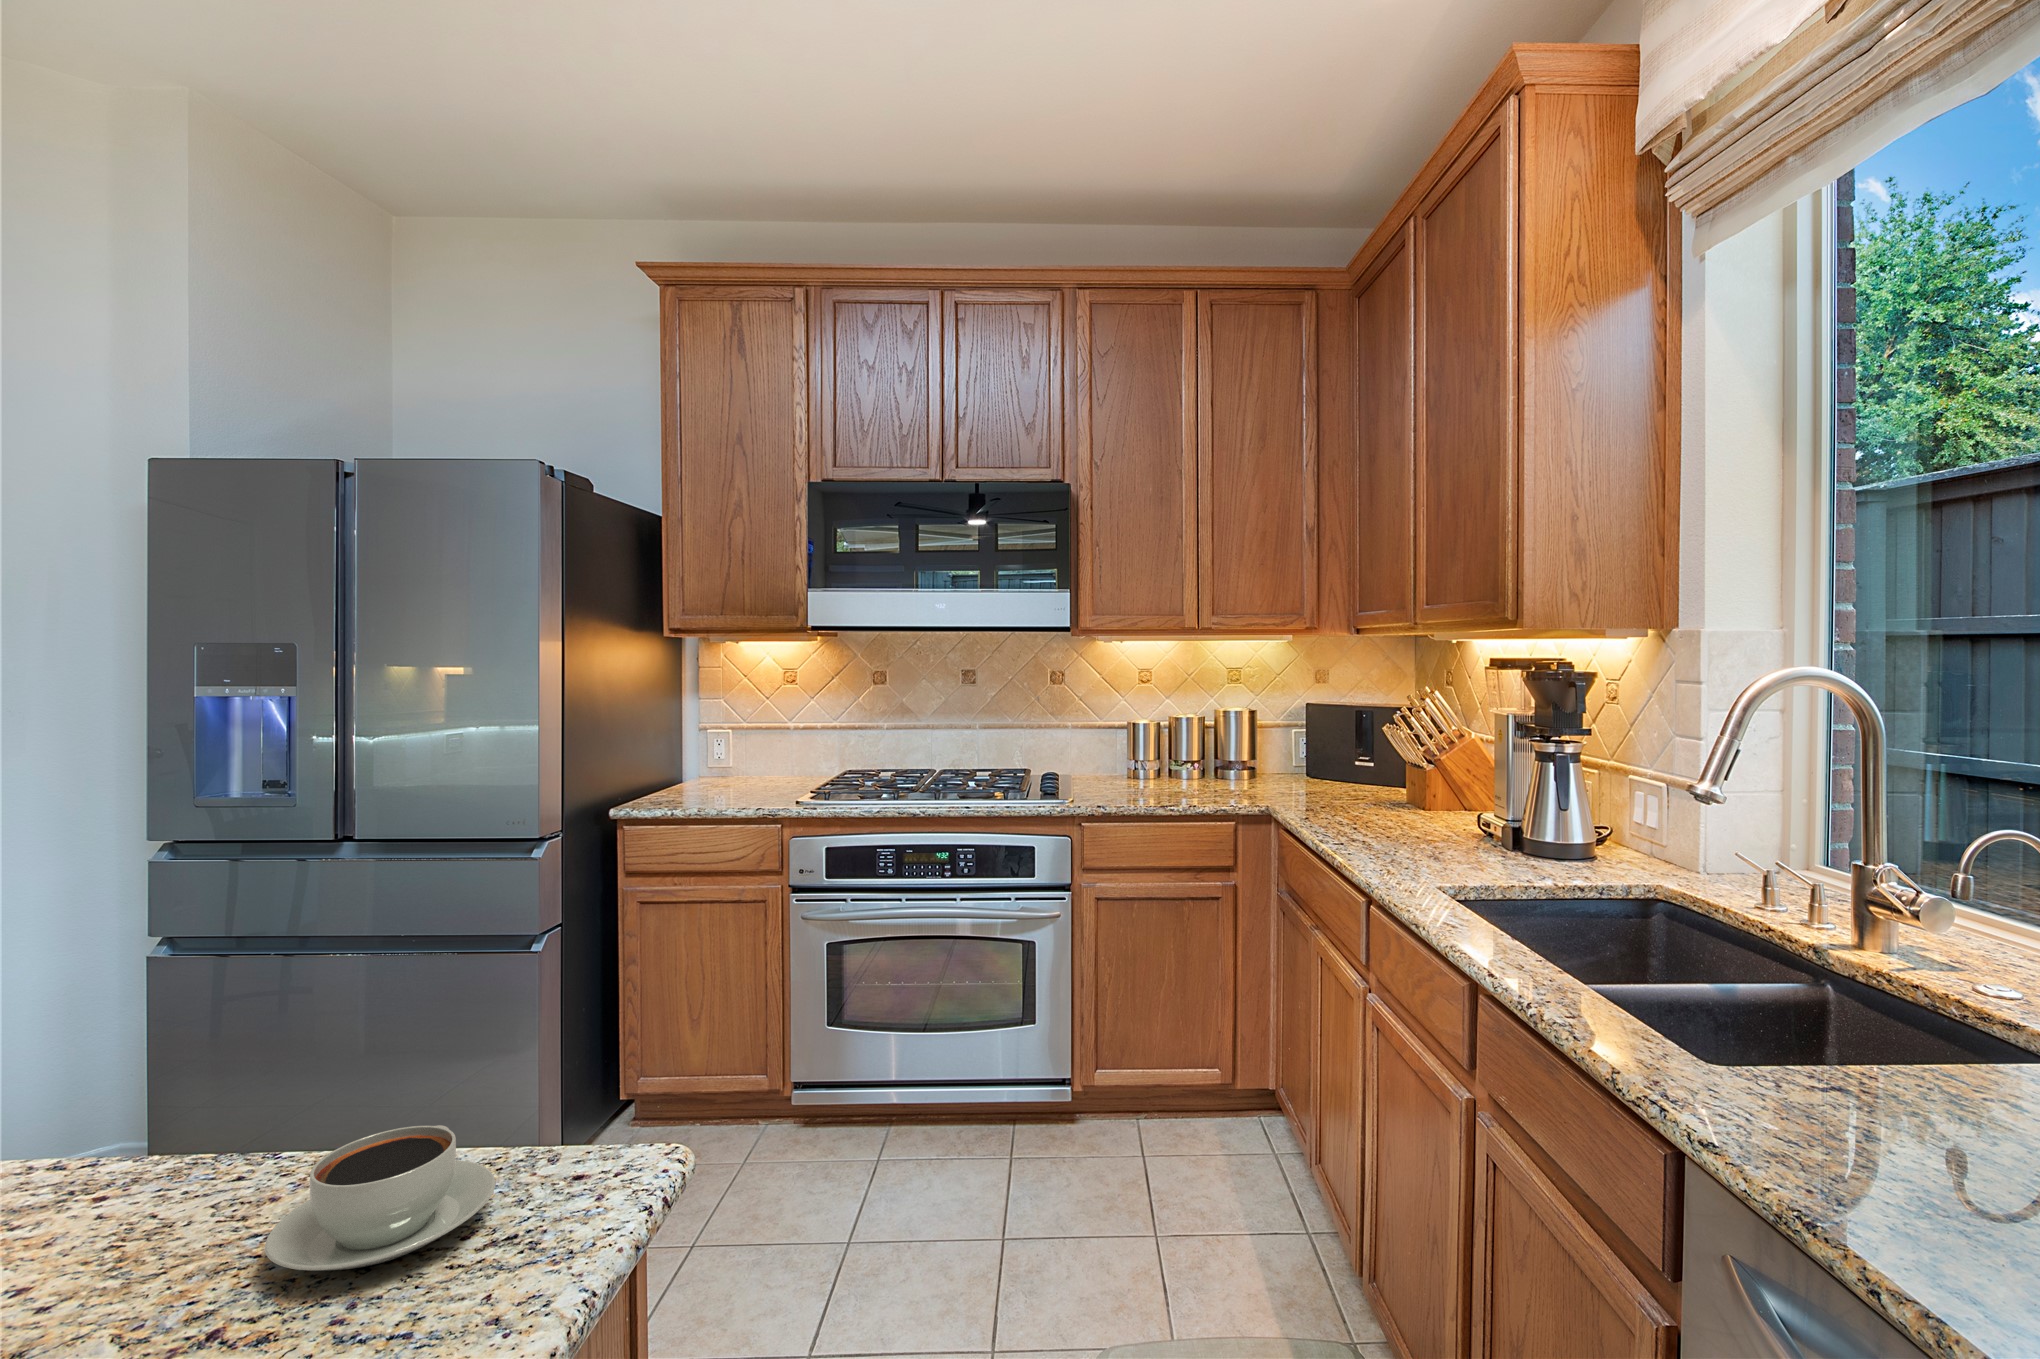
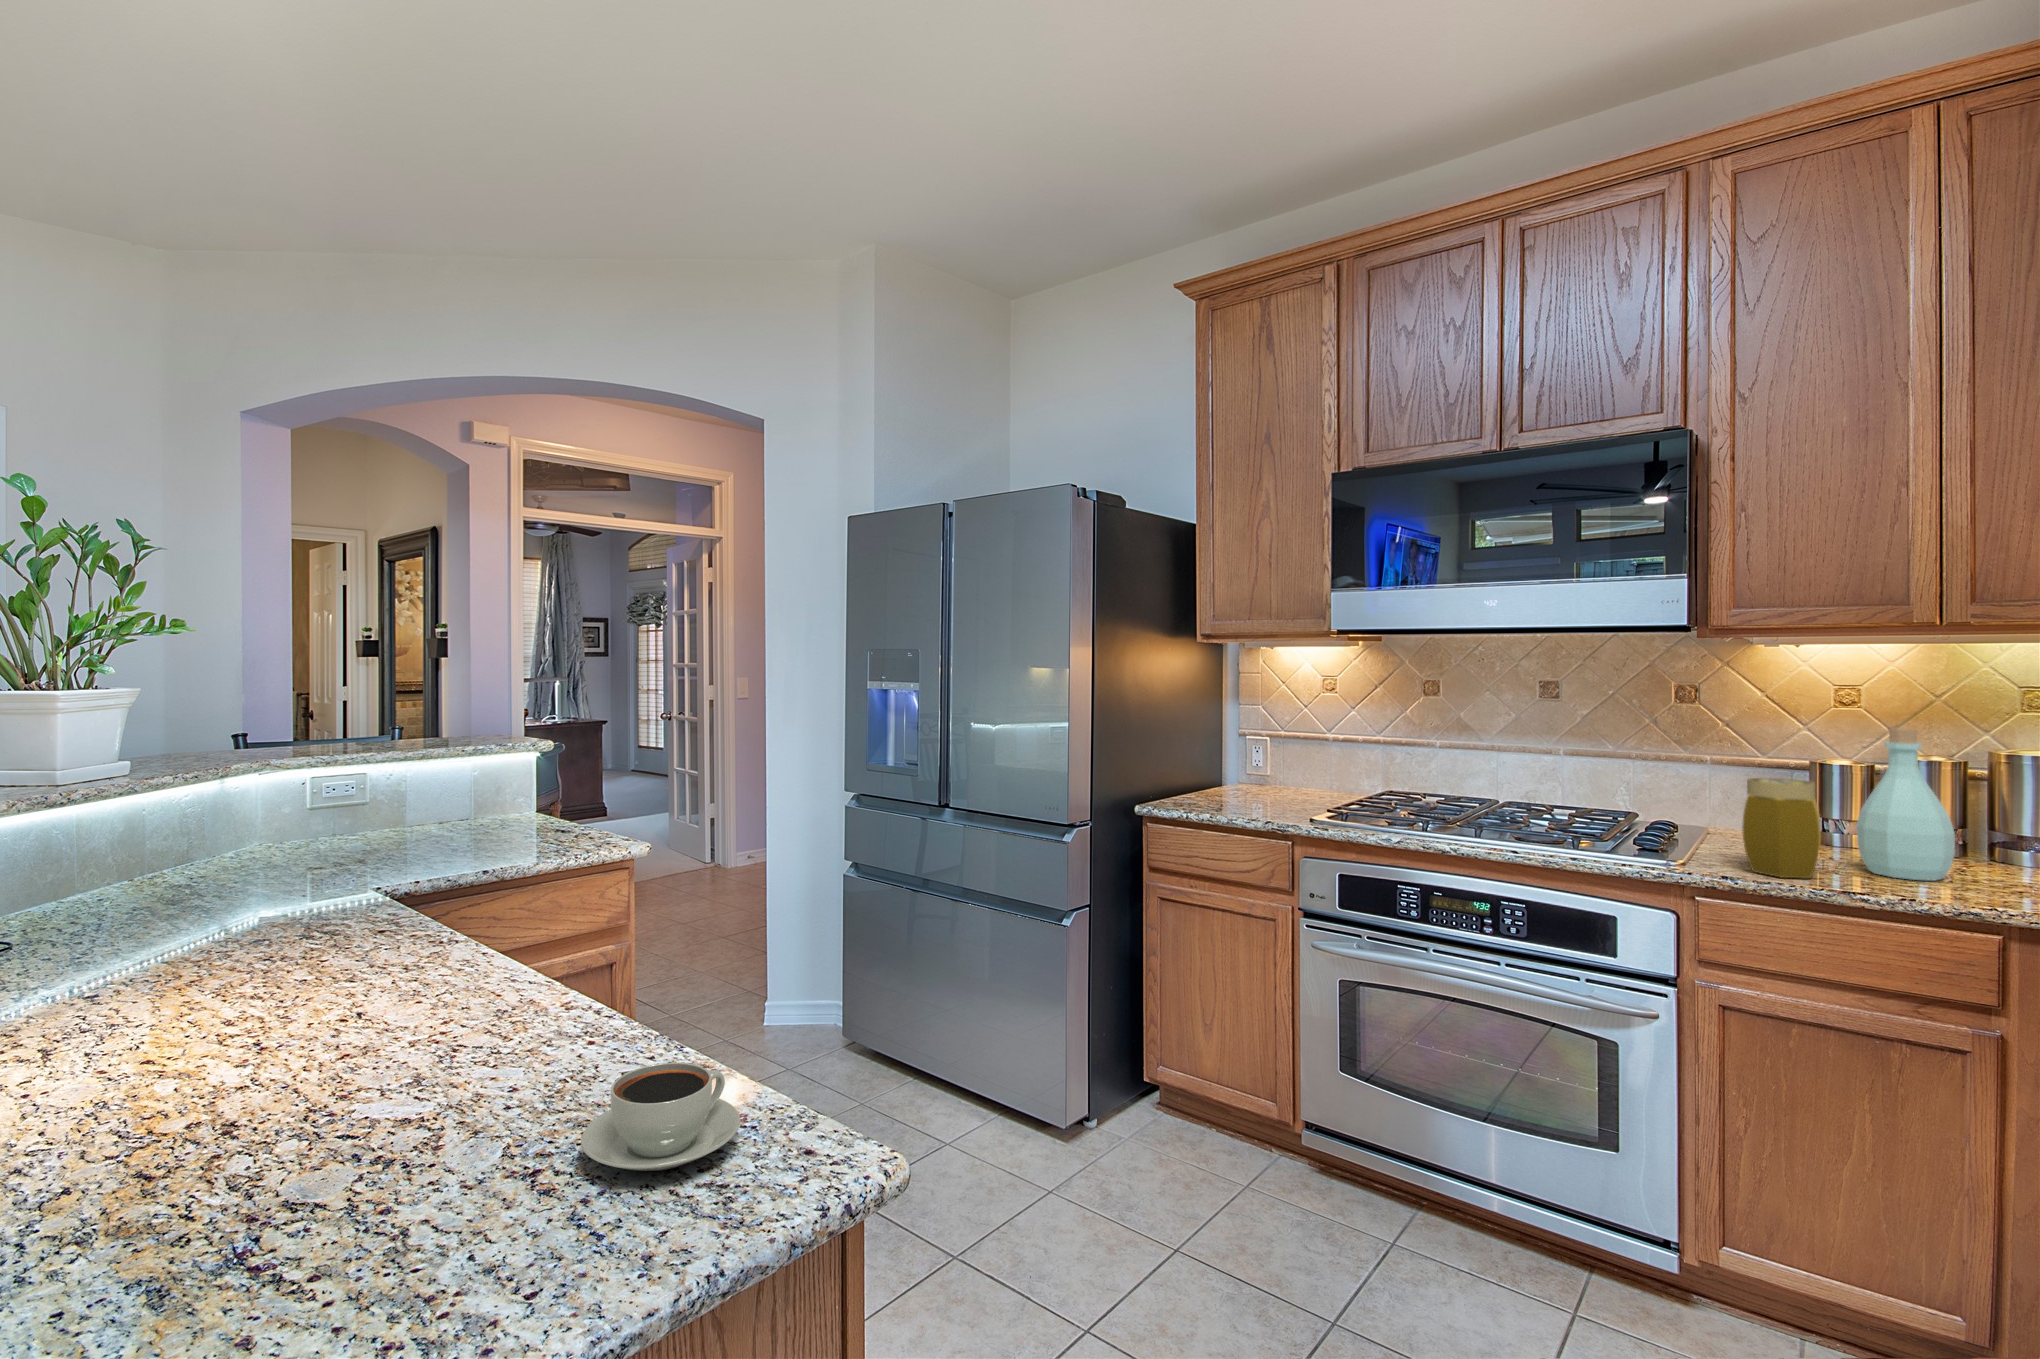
bottle: none [1161,694,1208,791] -> present [1856,729,1955,881]
jar: none [1106,731,1148,800] -> present [1742,778,1821,879]

